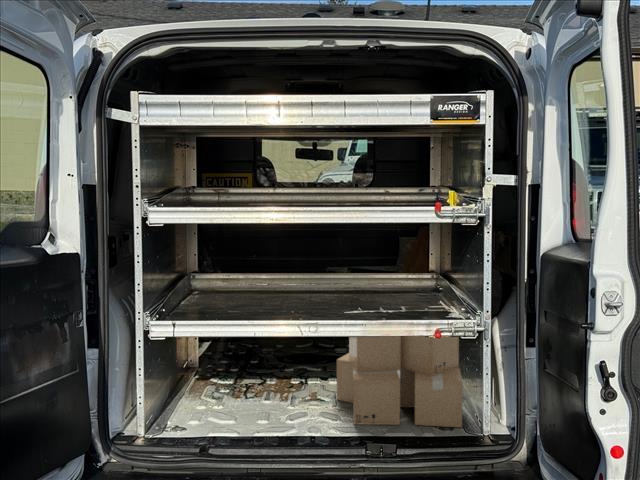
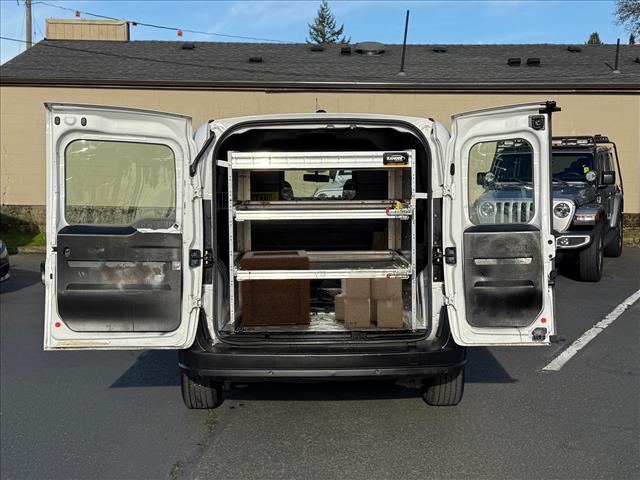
wooden crate: none [162,274,291,416] -> present [240,250,311,326]

